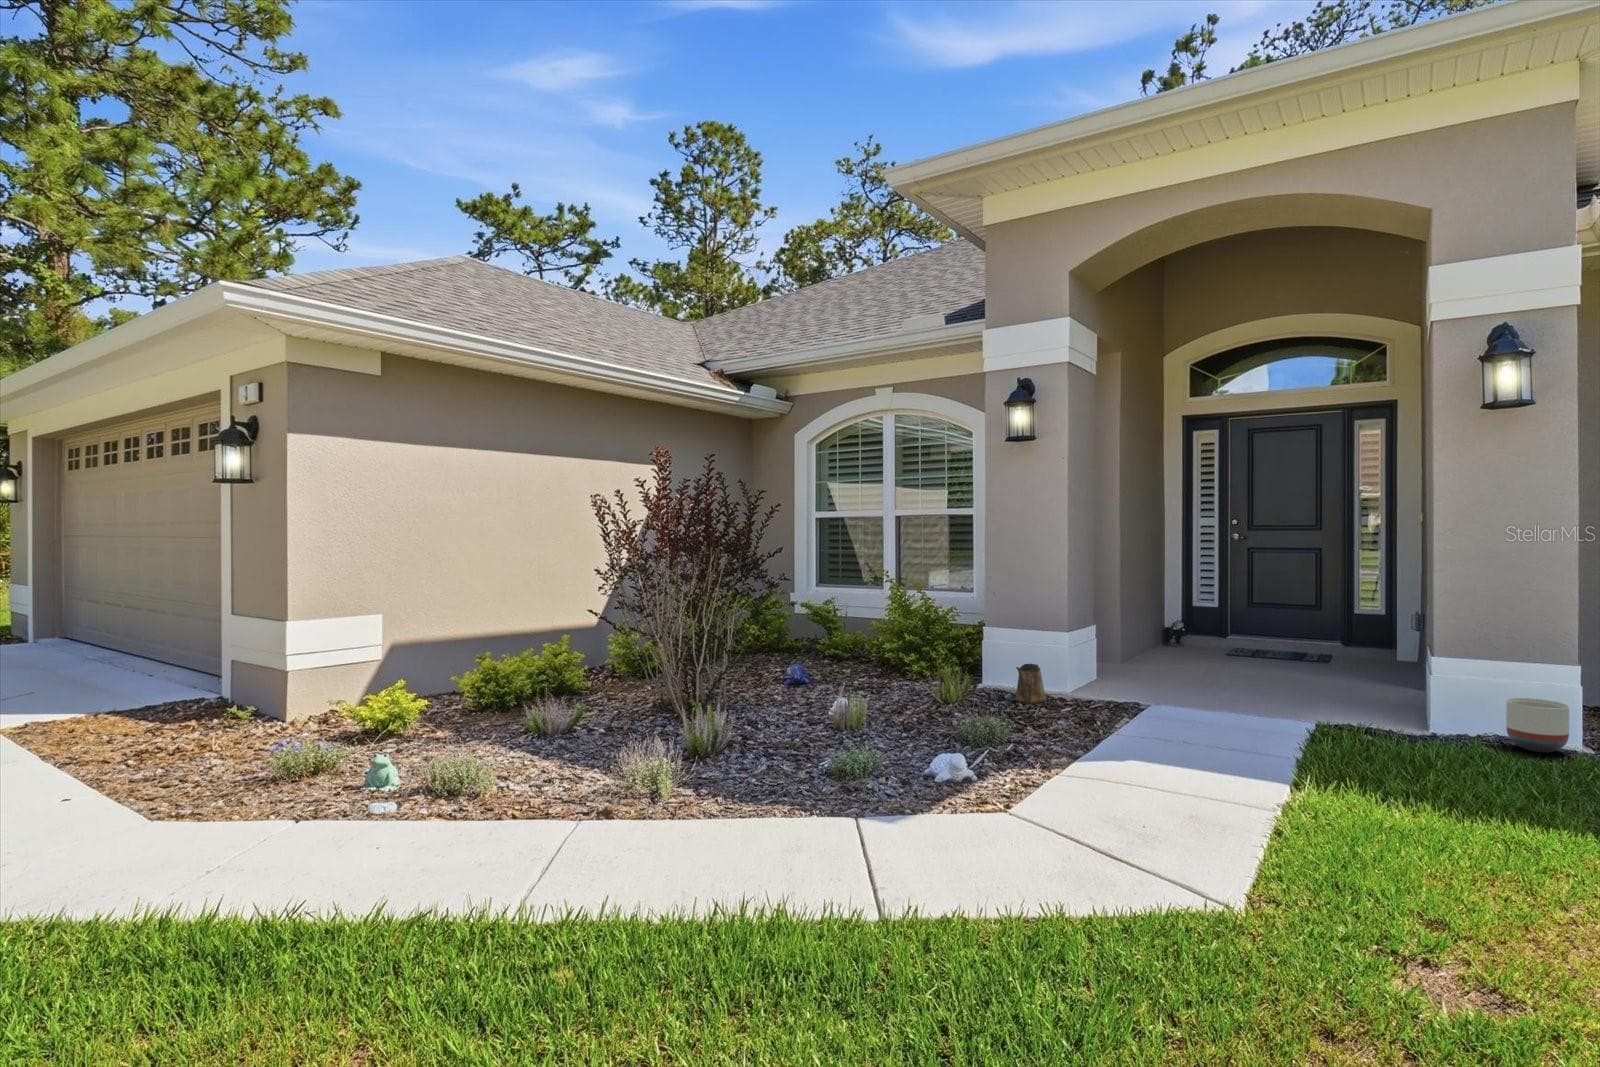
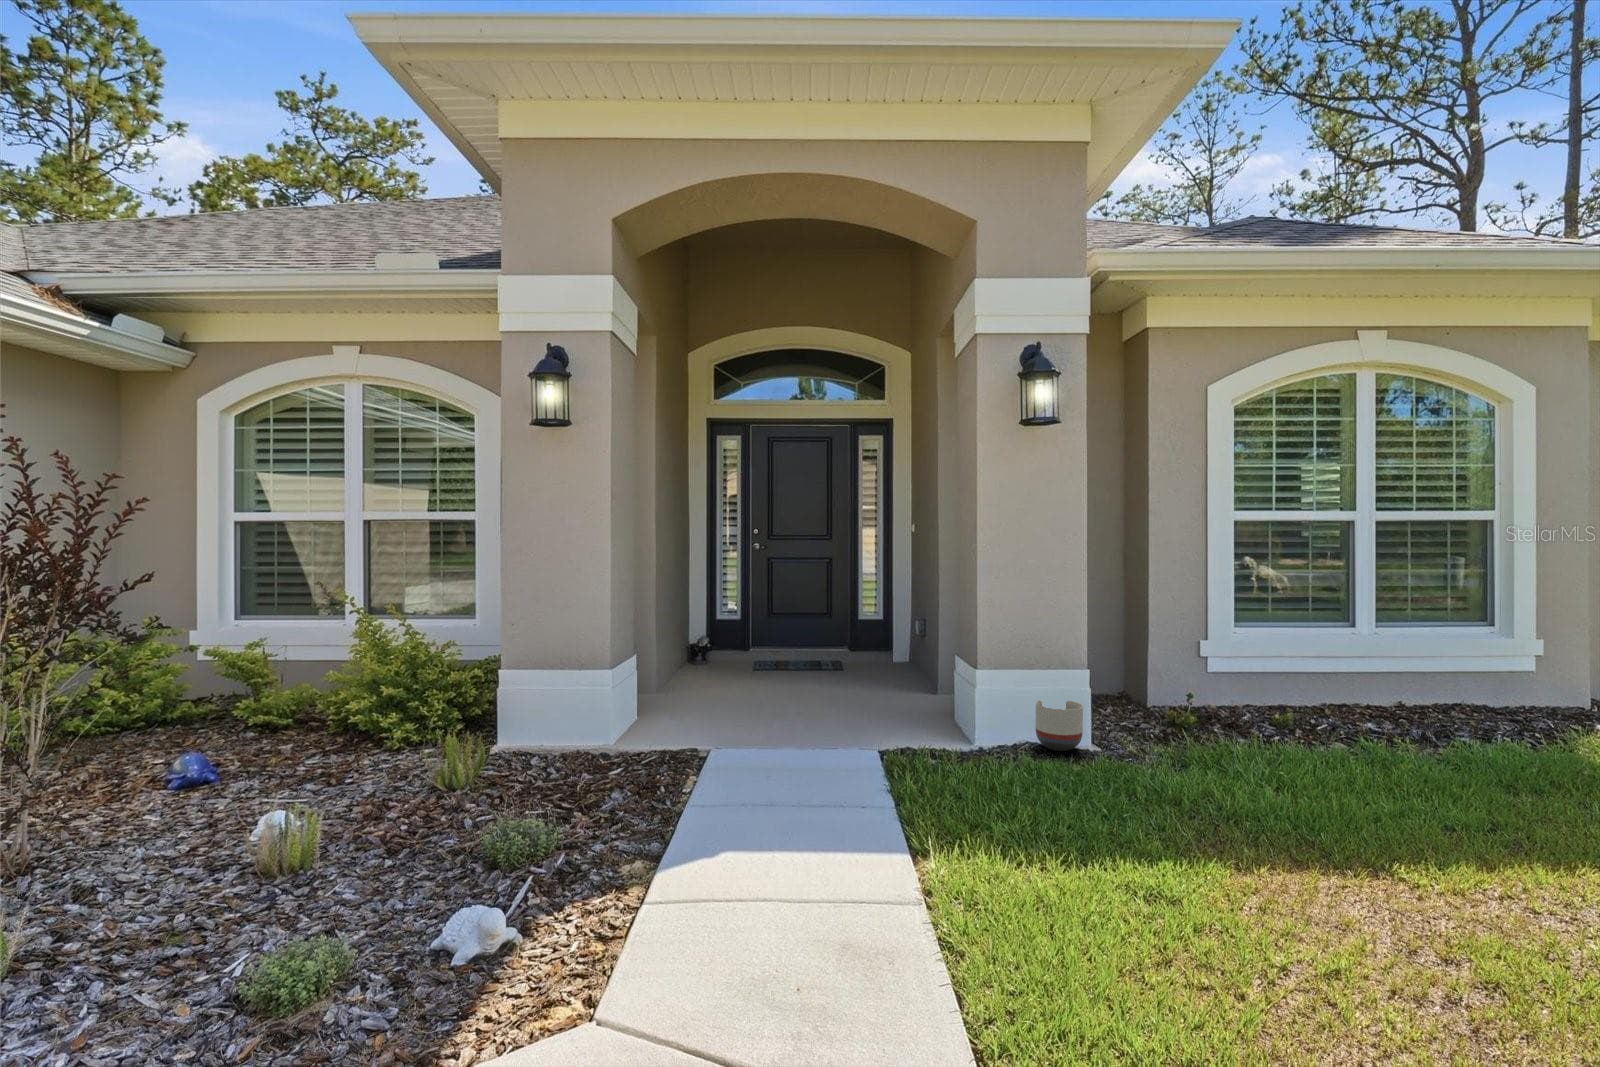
watering can: present [1015,664,1047,703] -> none [546,713,589,768]

